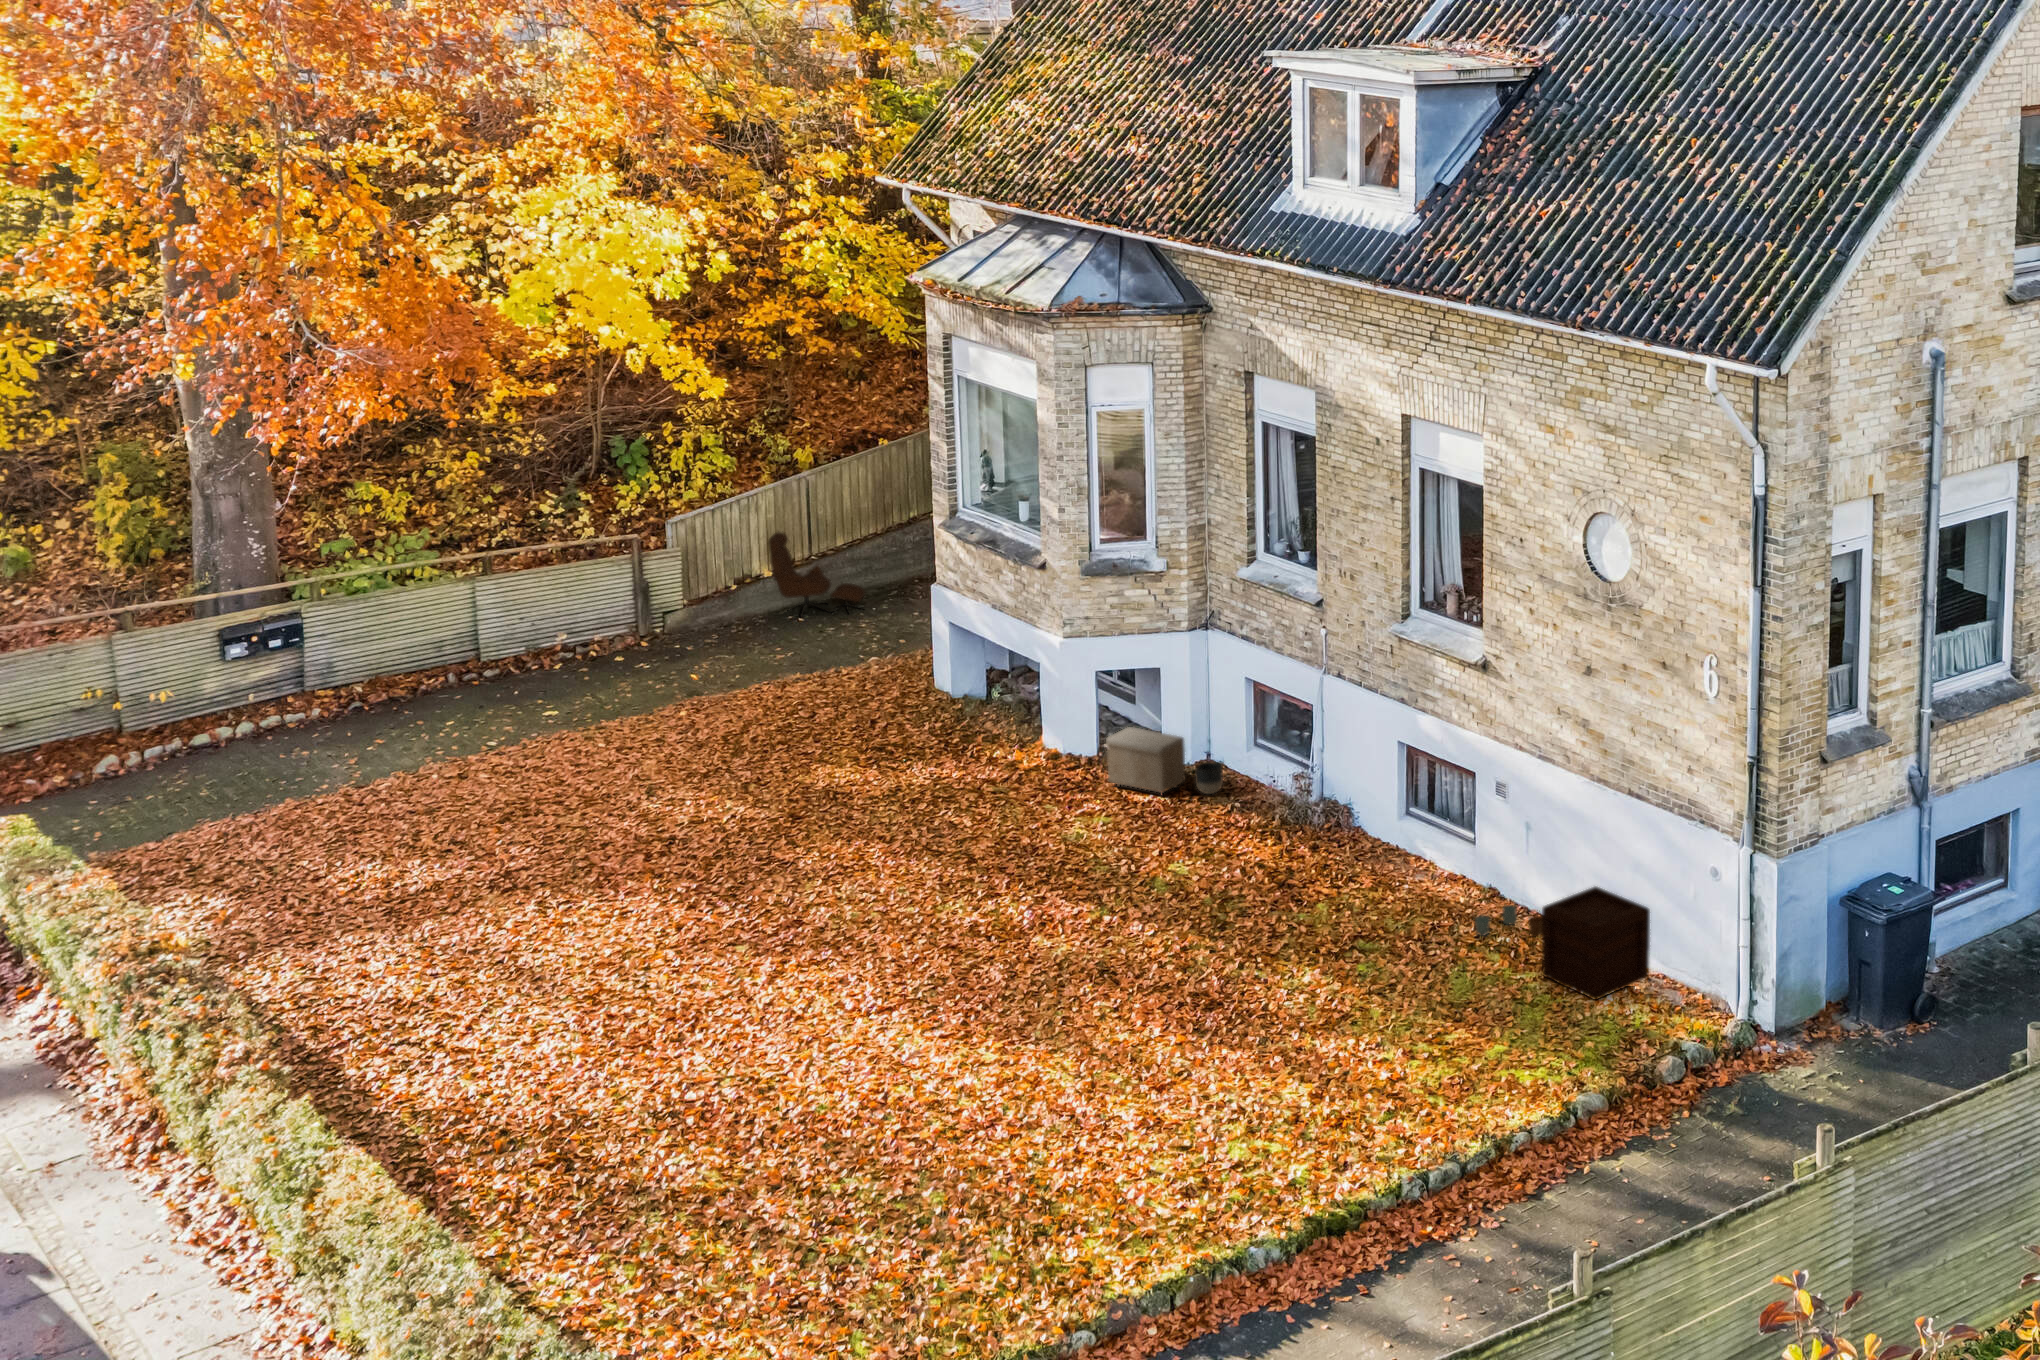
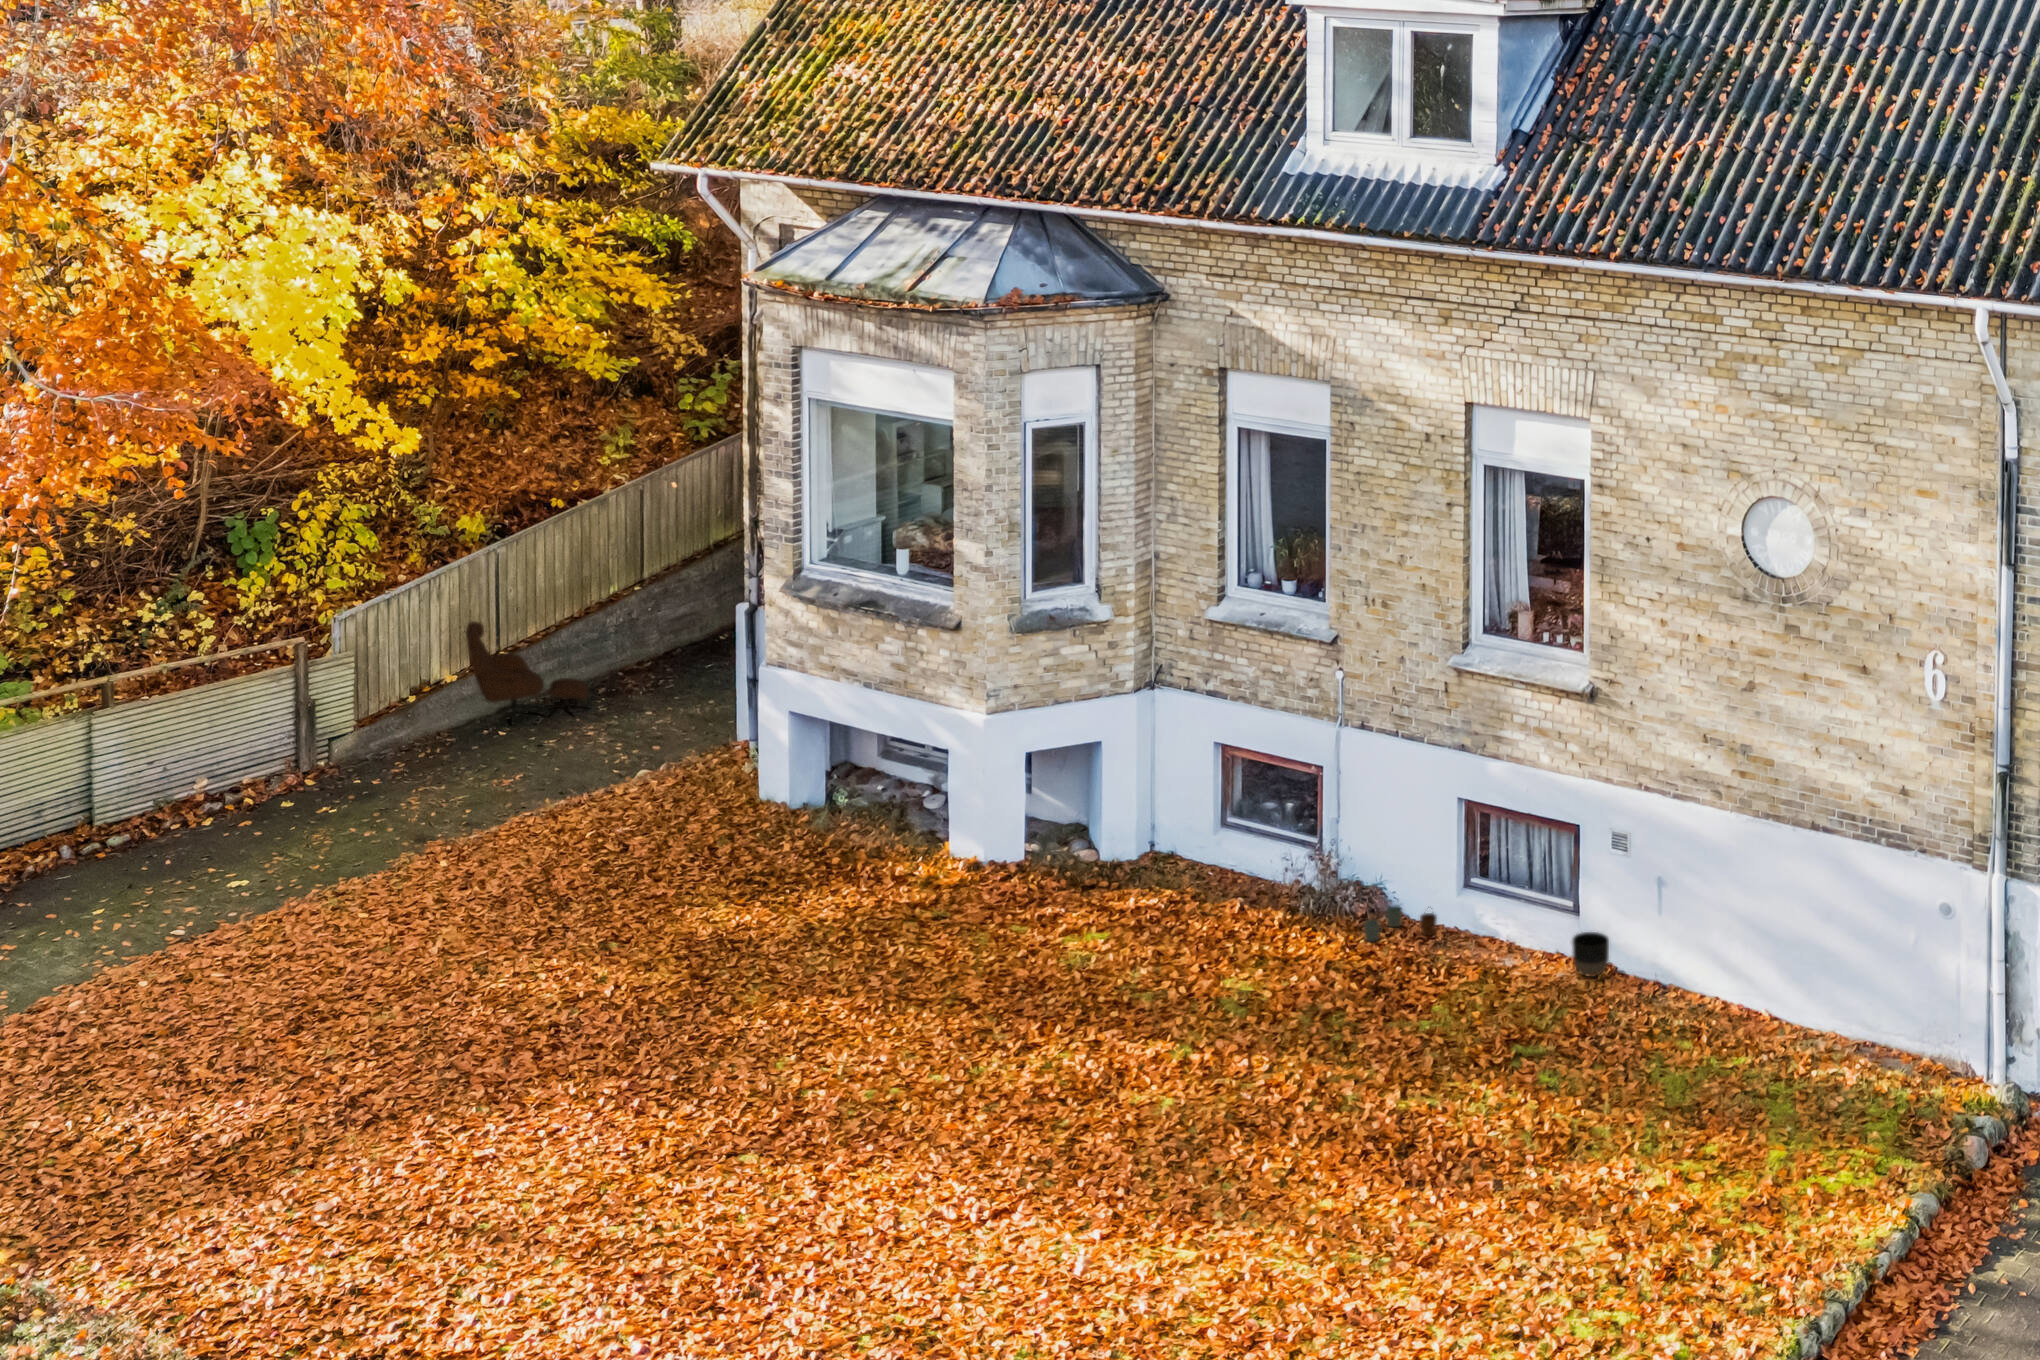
storage bench: present [1106,727,1185,794] -> none [1059,811,1154,889]
planter: present [1195,761,1223,794] -> present [1572,932,1609,977]
wooden crate: present [1542,887,1650,1000] -> none [1745,931,1863,1063]
bucket: present [1475,905,1542,936] -> present [1364,905,1437,942]

